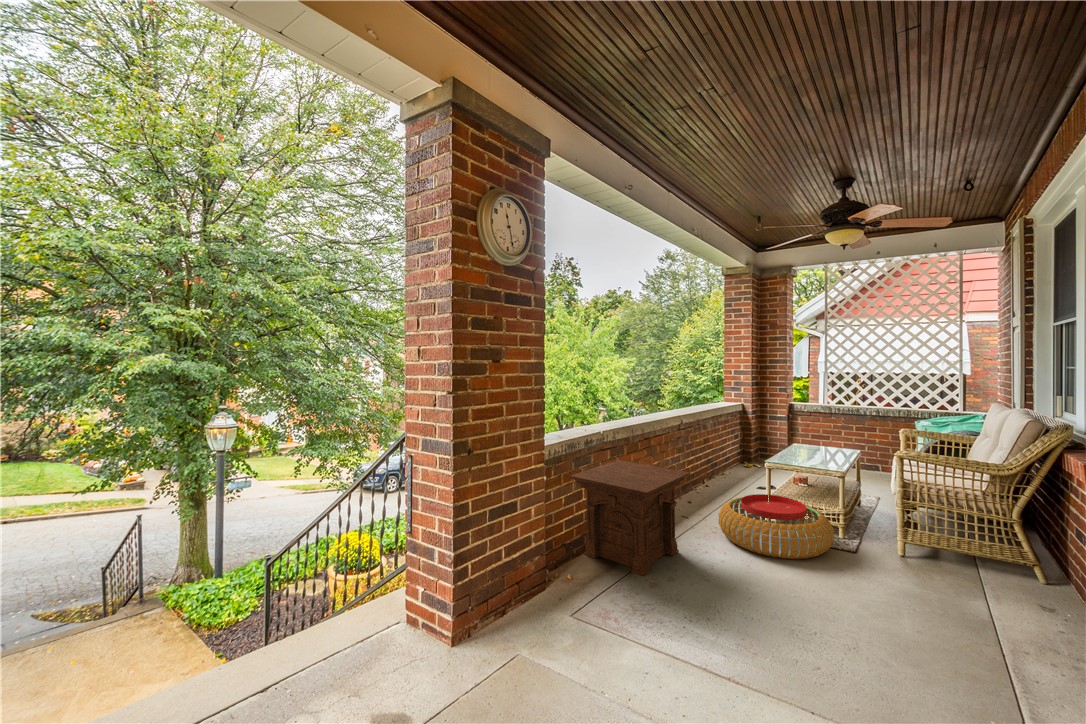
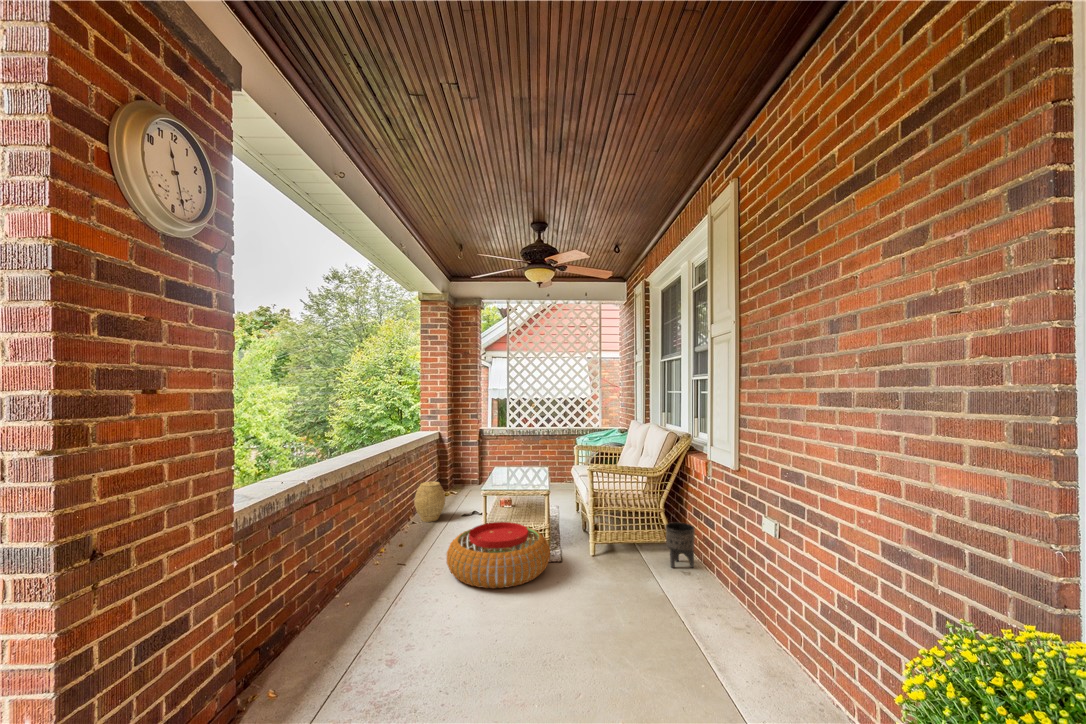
woven basket: none [708,449,739,486] -> present [414,482,445,522]
side table: present [570,460,690,576] -> none [269,516,428,666]
planter: none [1018,544,1077,614] -> present [665,522,695,568]

